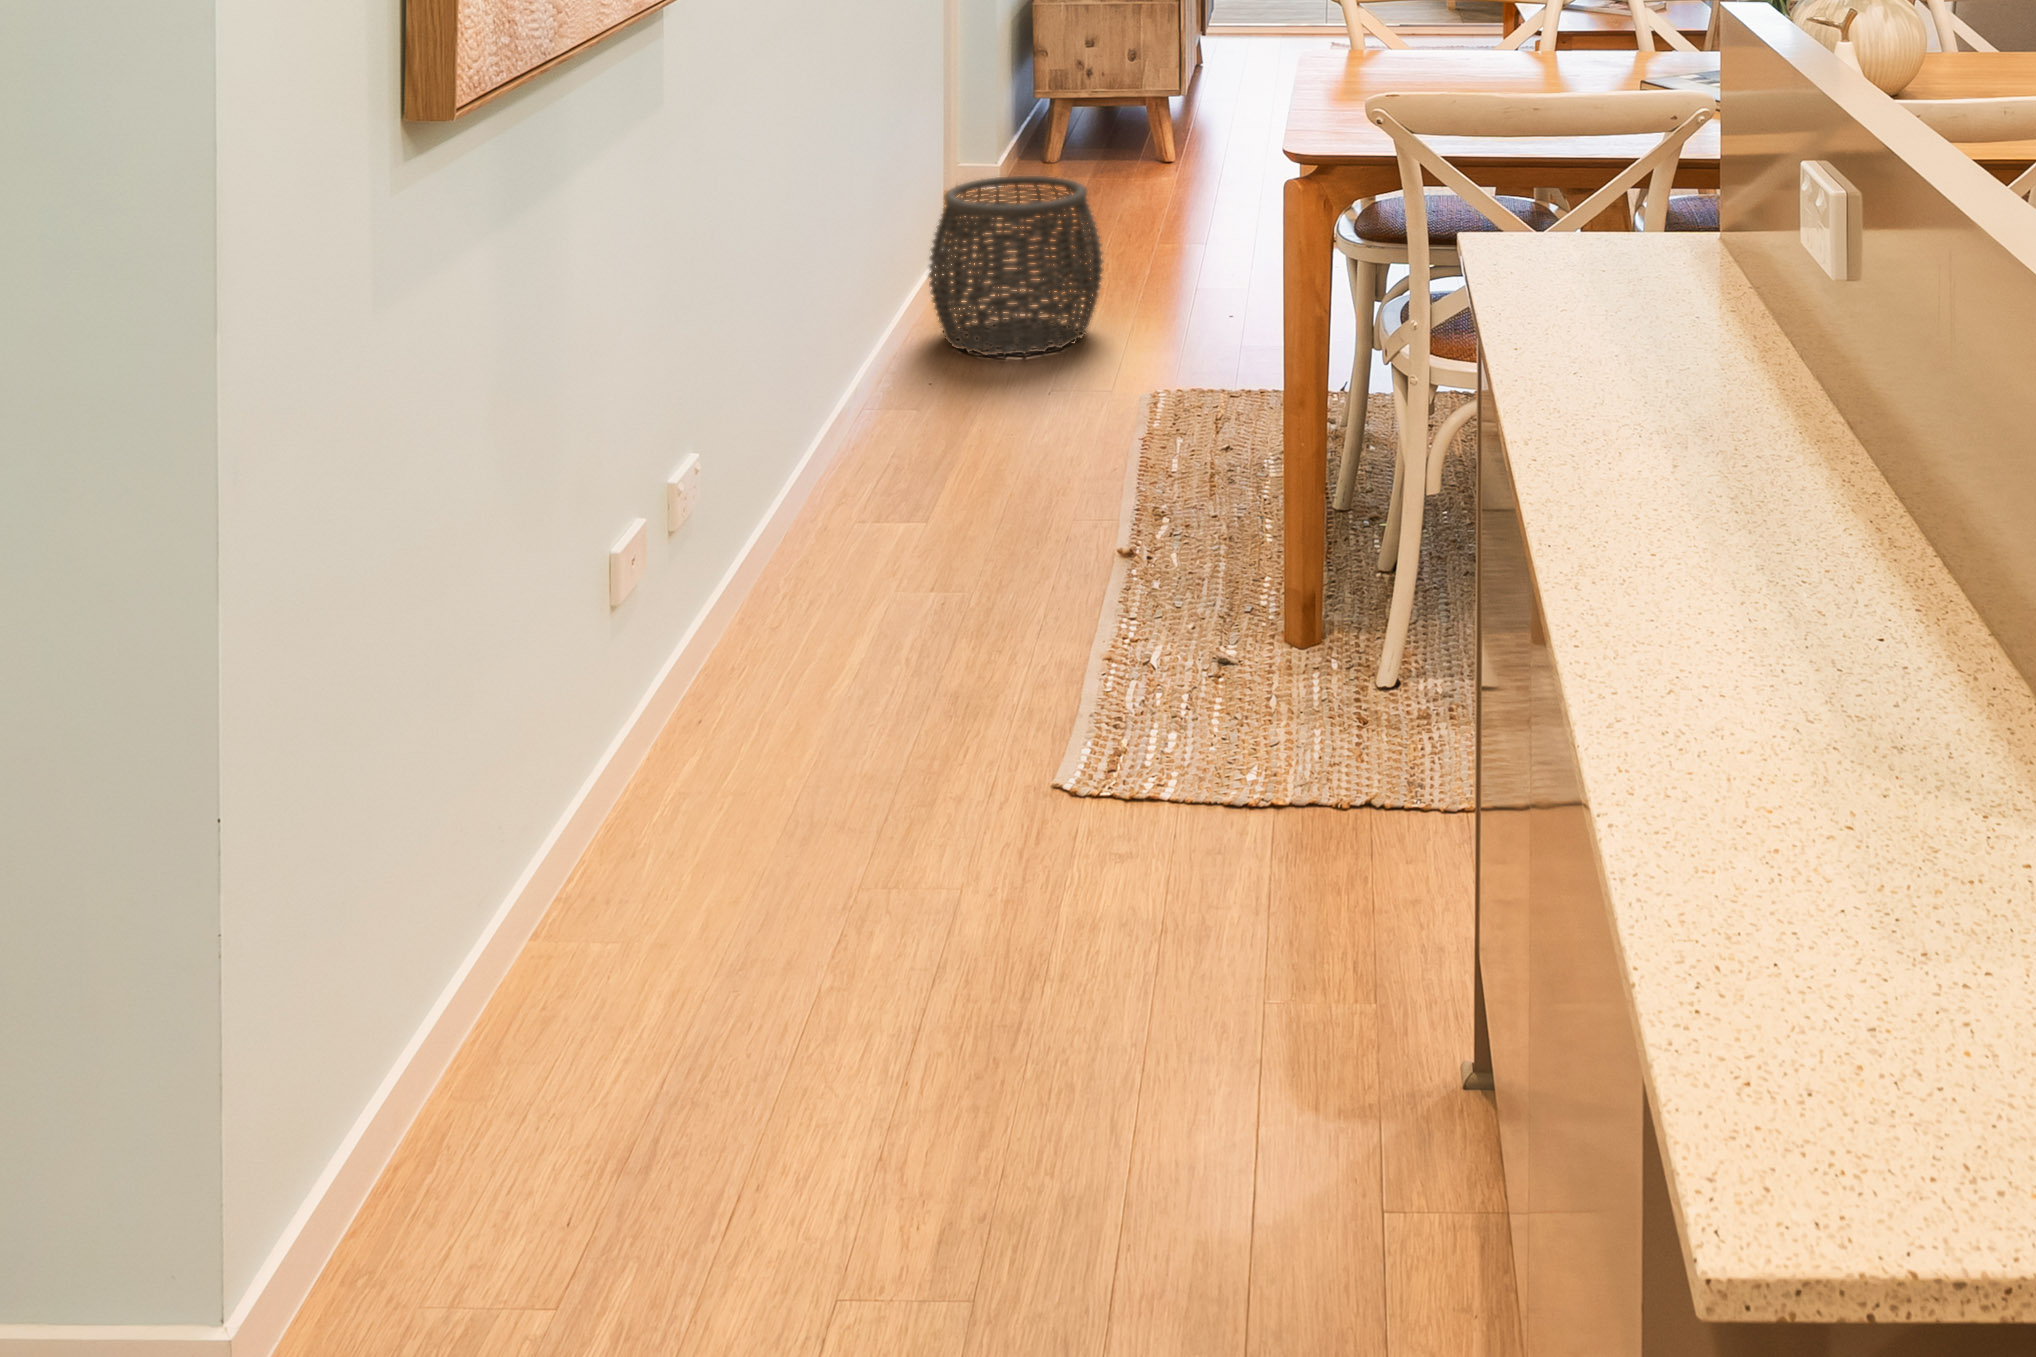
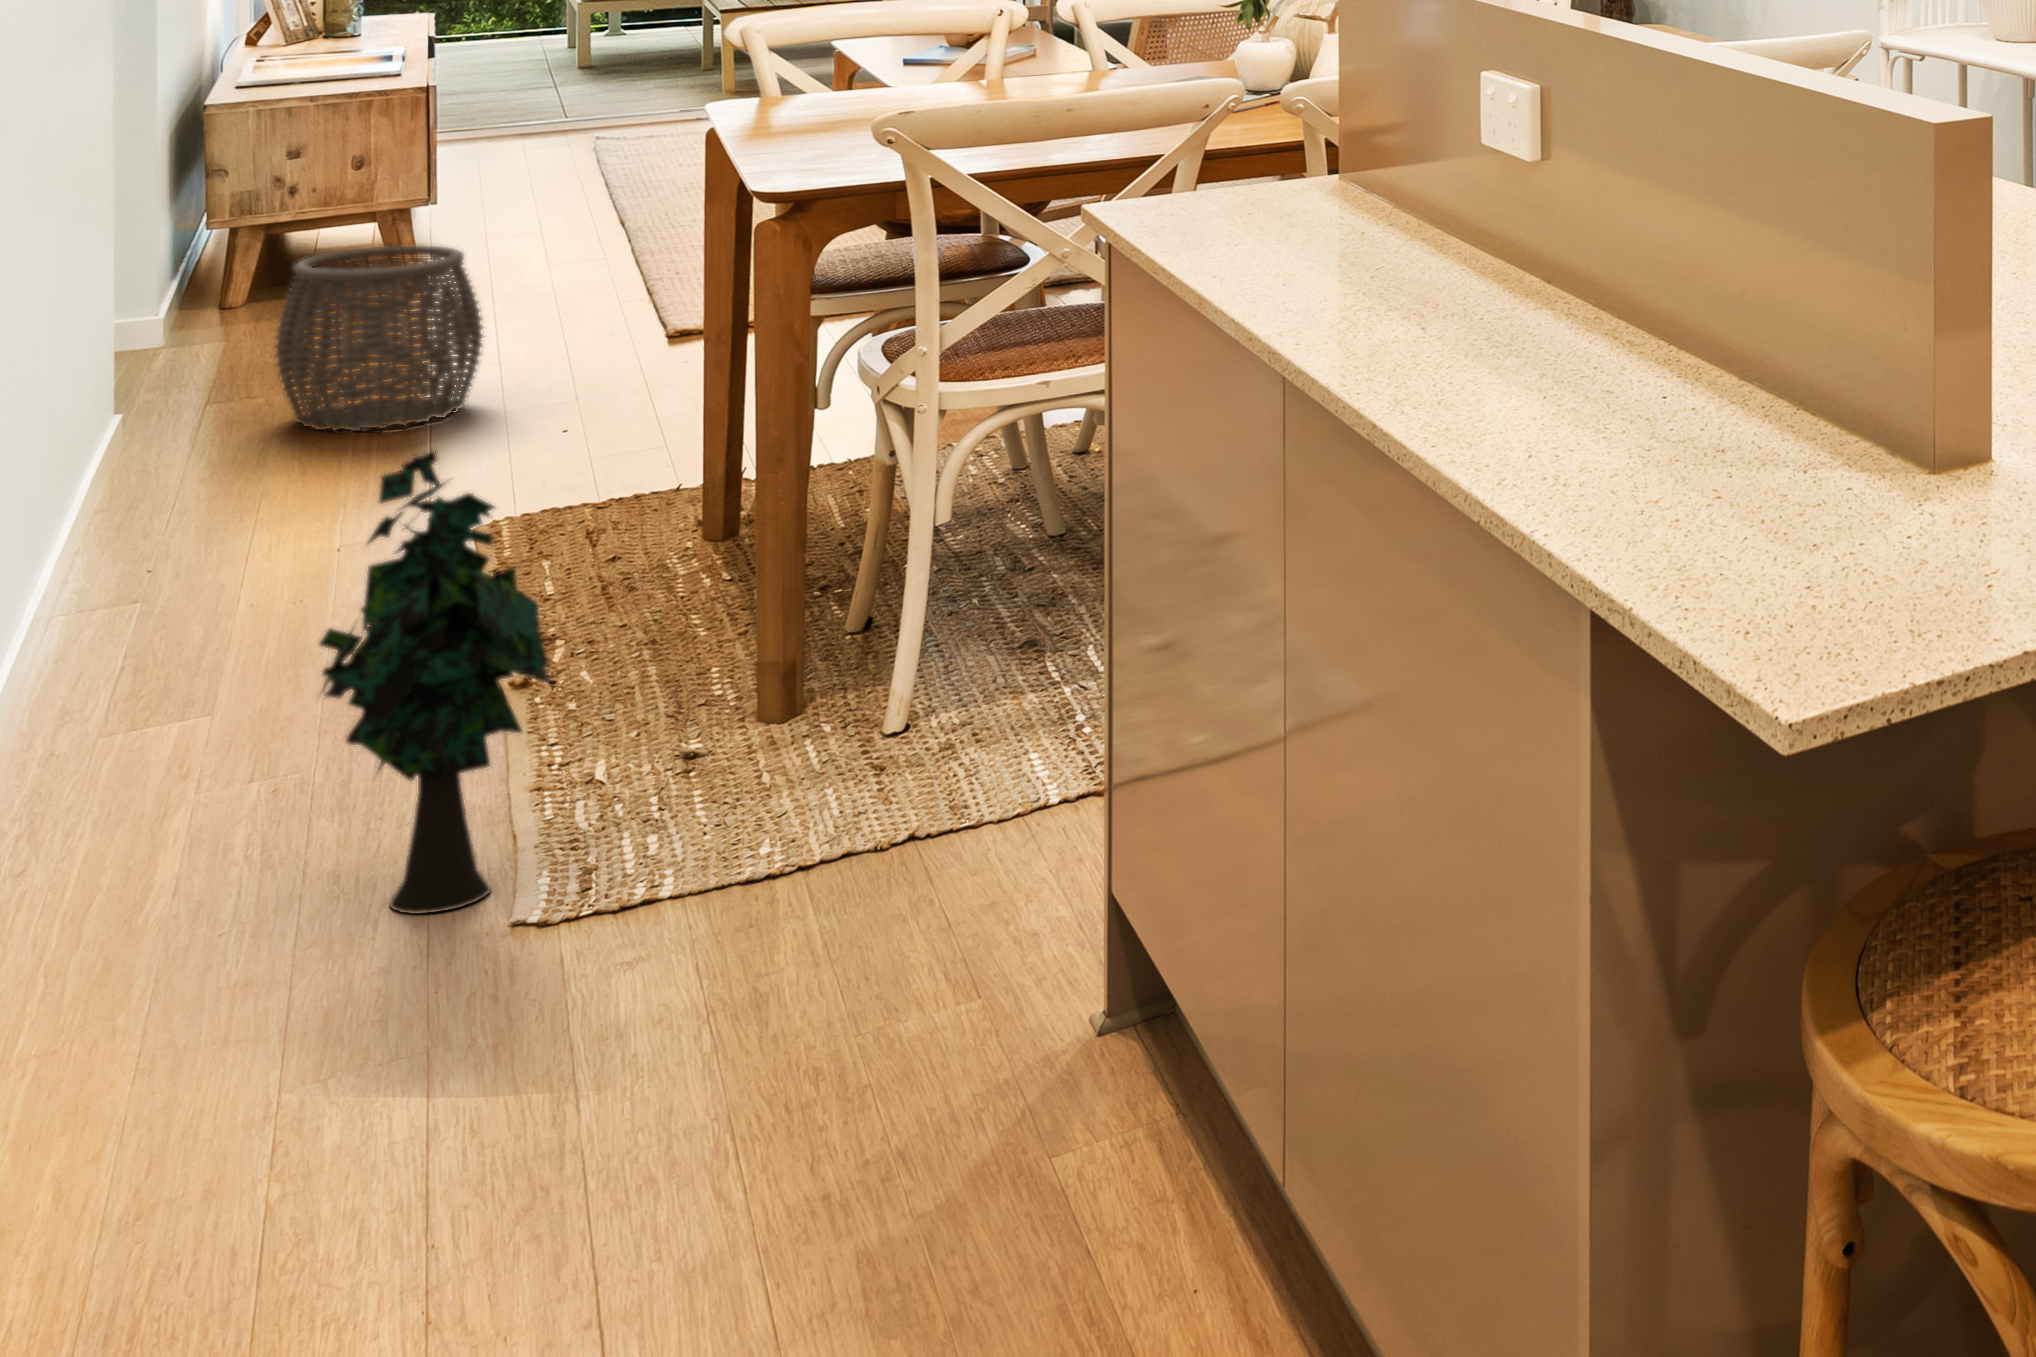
decorative plant: none [398,616,680,1213] -> present [320,450,552,914]

